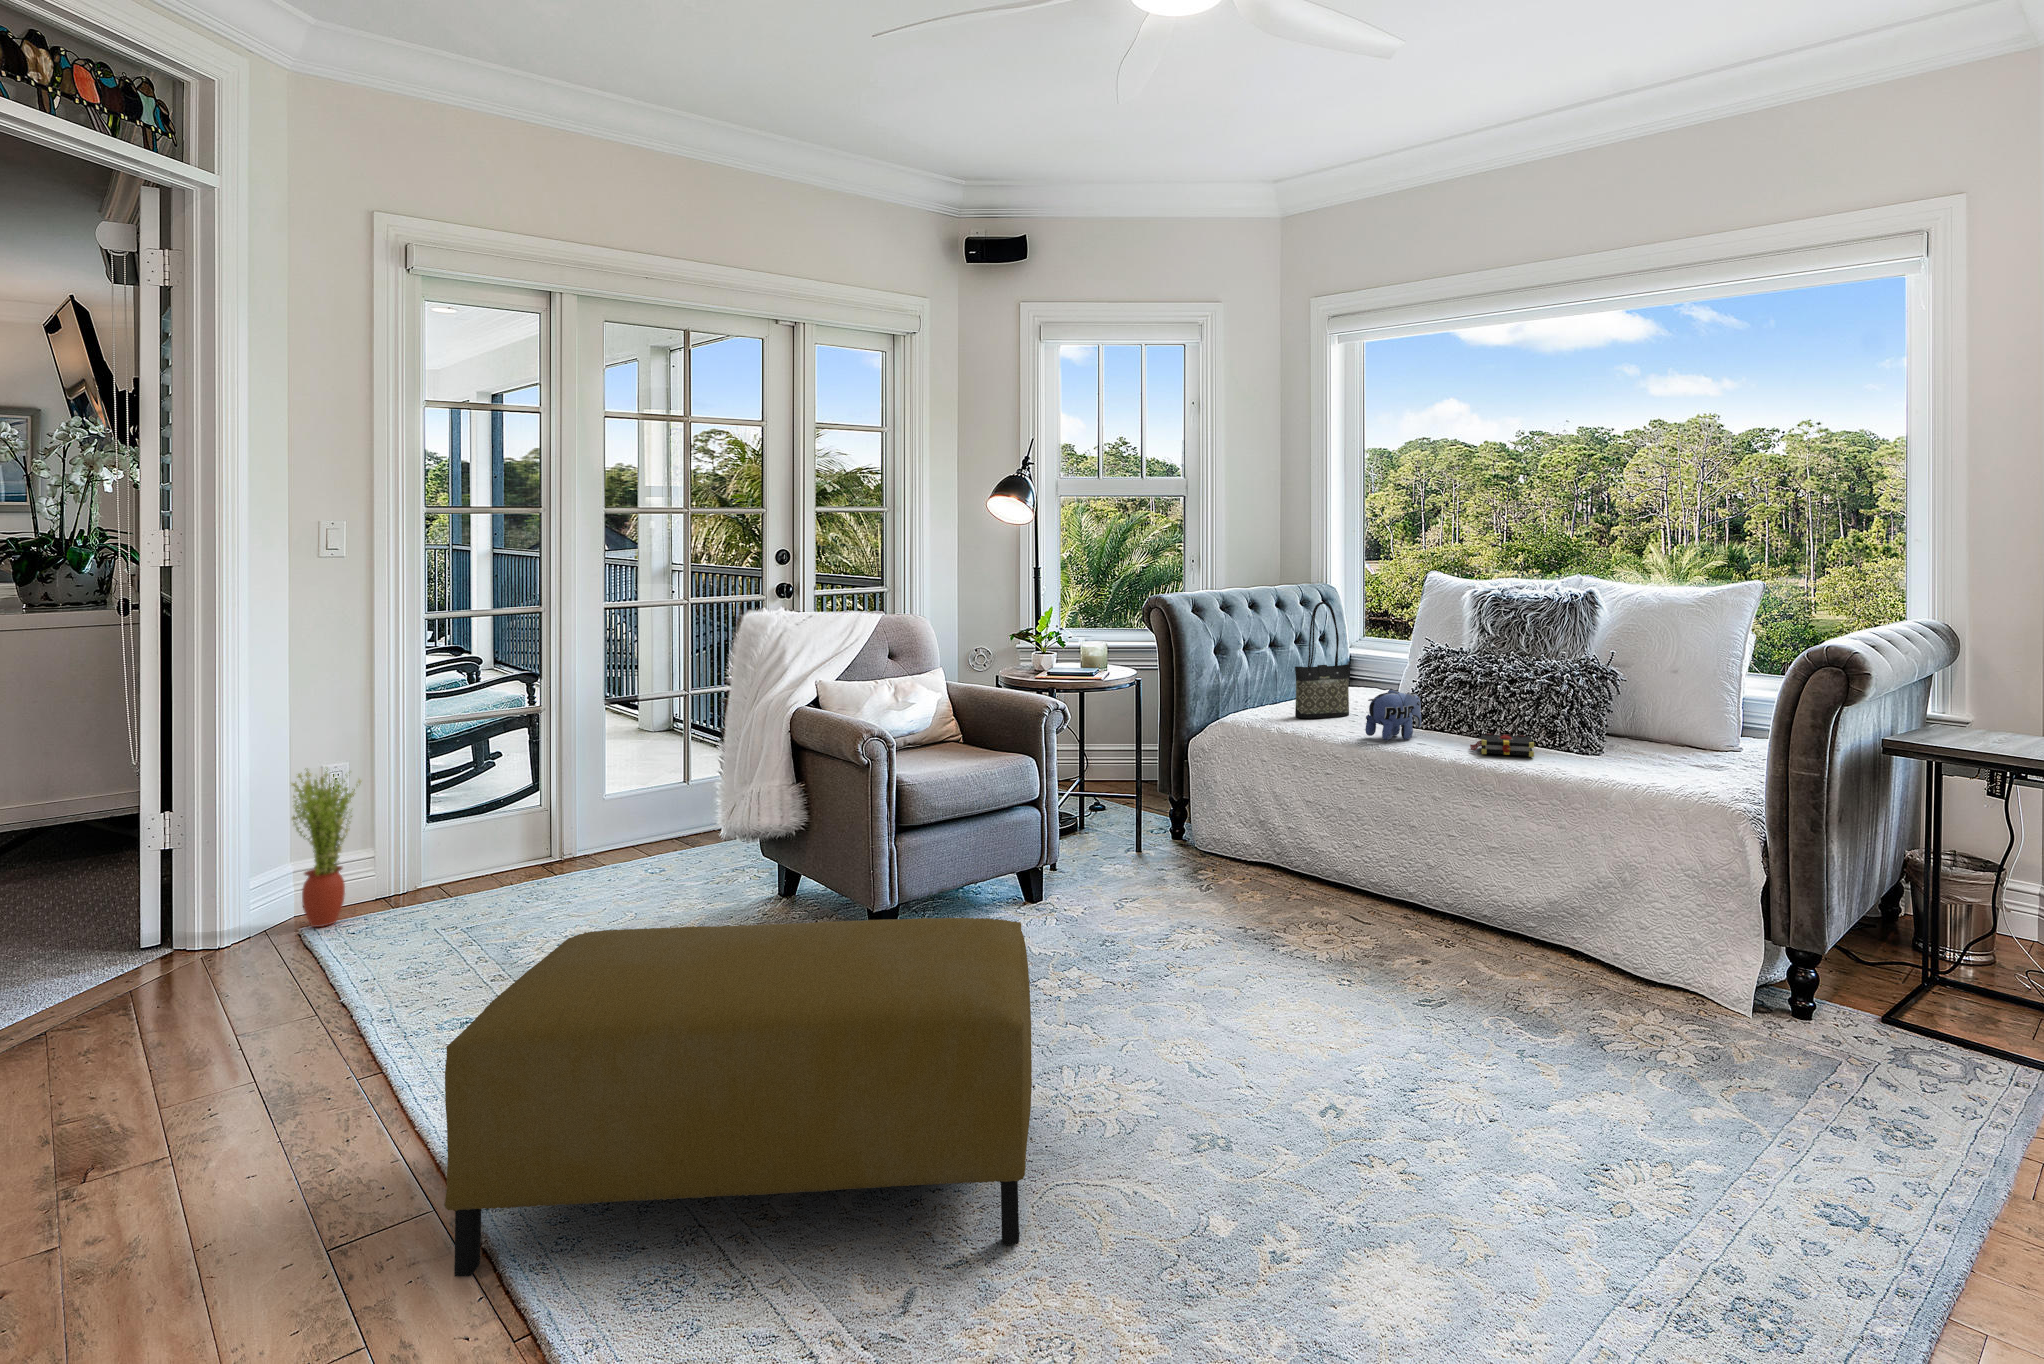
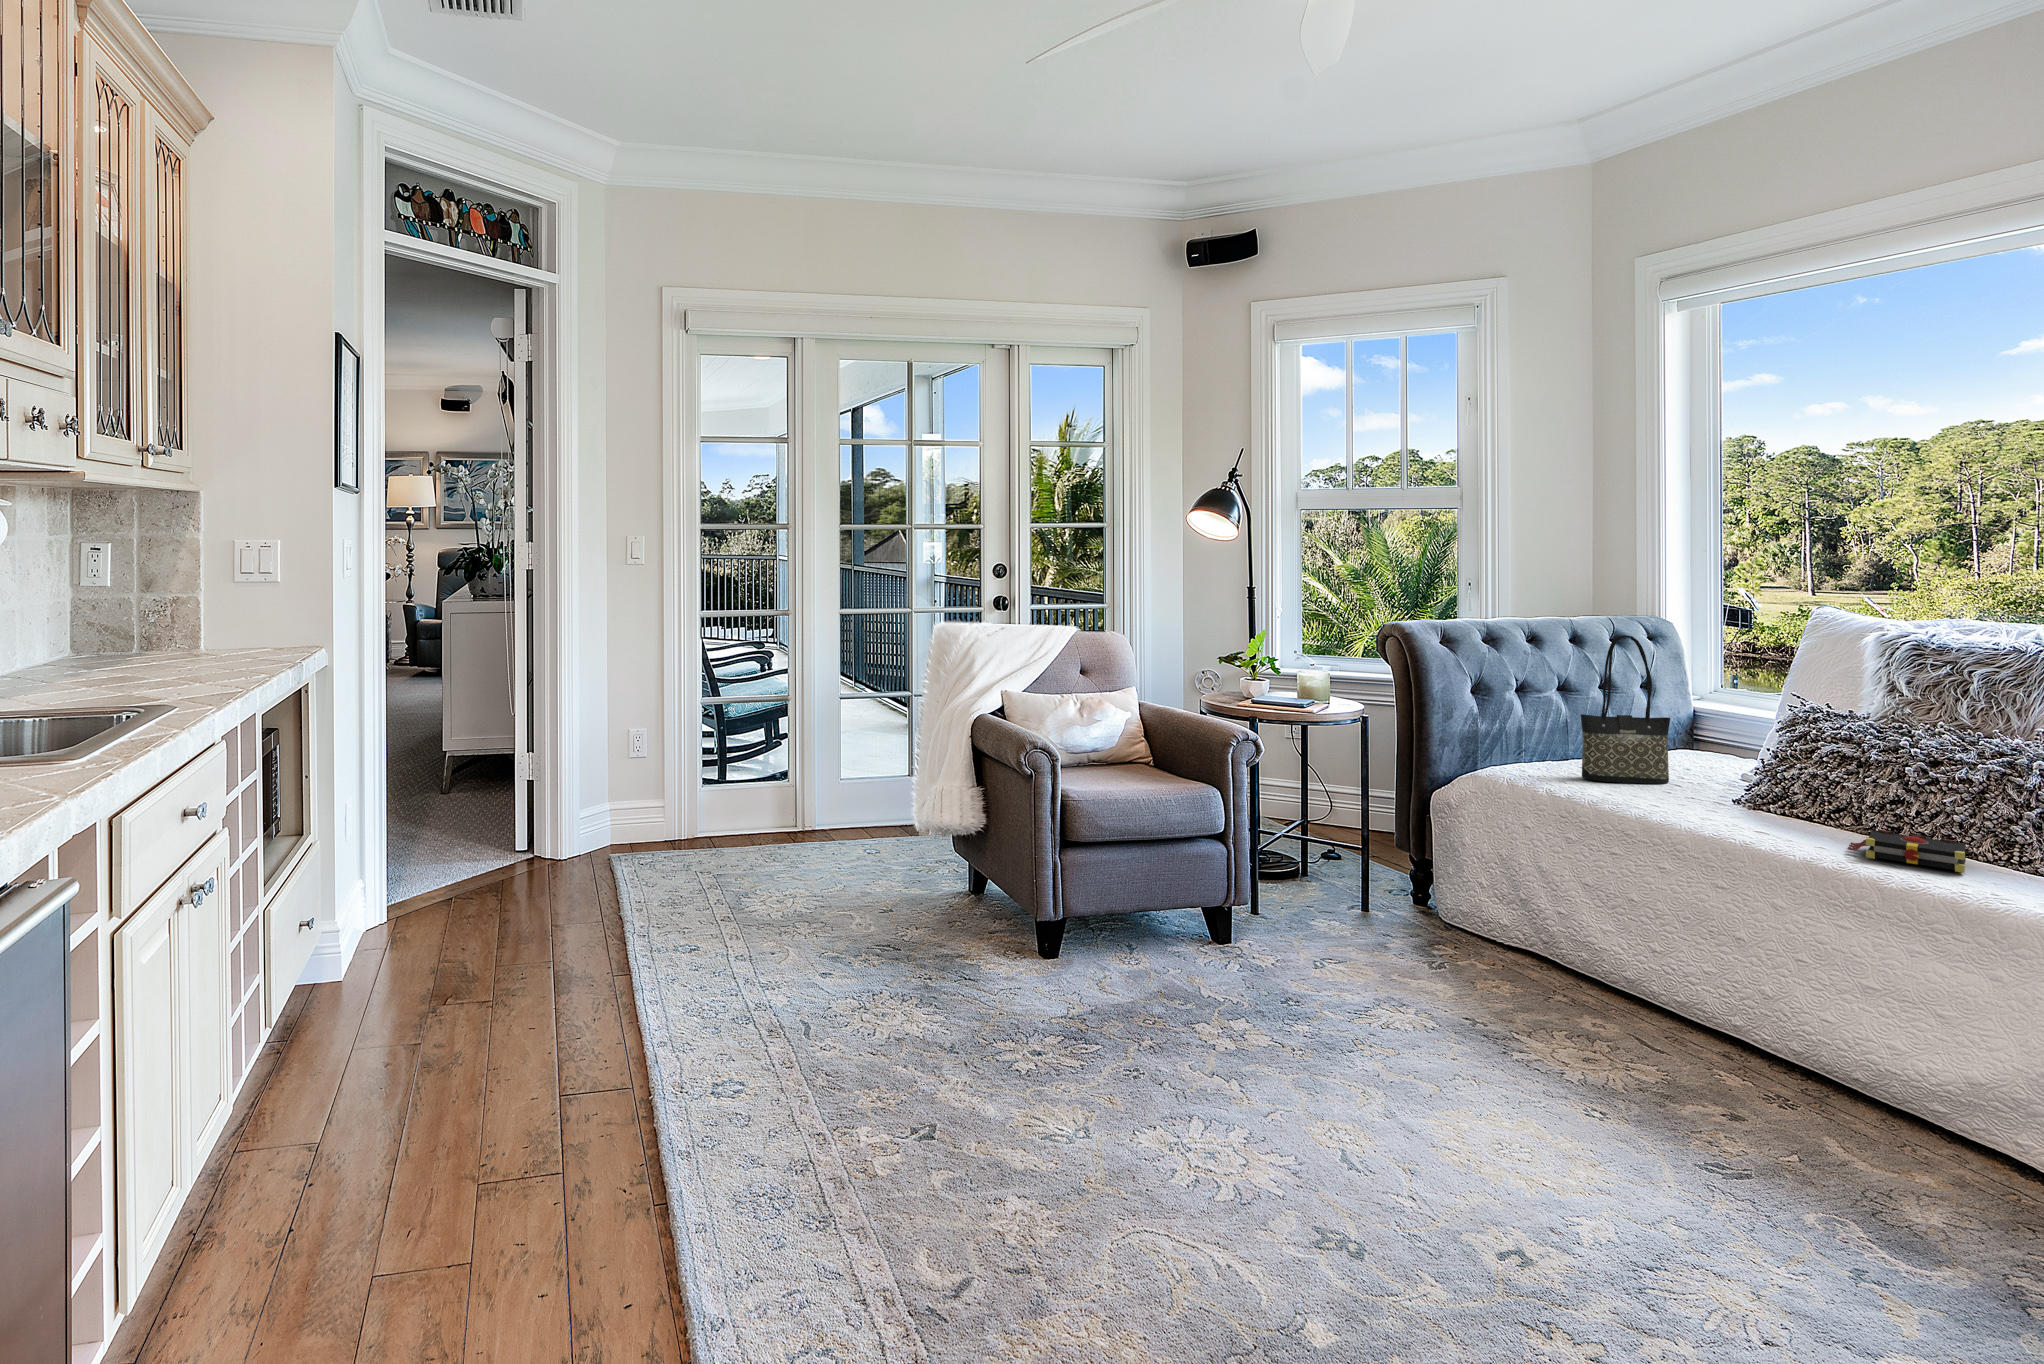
plush toy: present [1365,689,1421,740] -> none [1677,754,1773,823]
potted plant: present [291,769,361,927] -> none [600,728,647,854]
ottoman: present [445,918,1032,1277] -> none [627,889,1139,1274]

